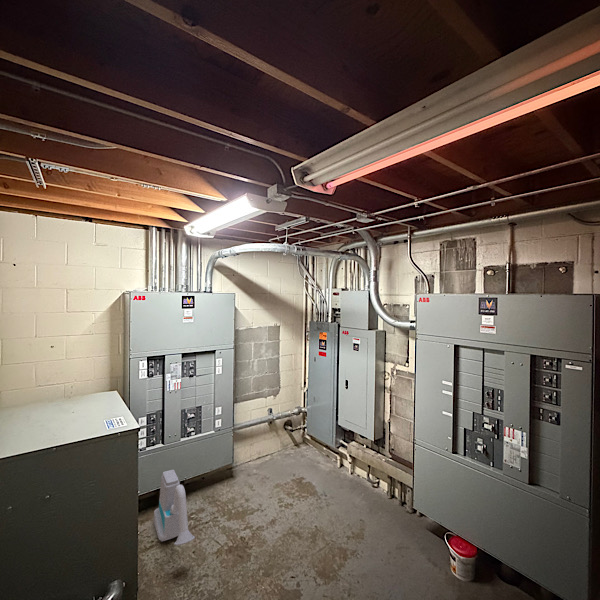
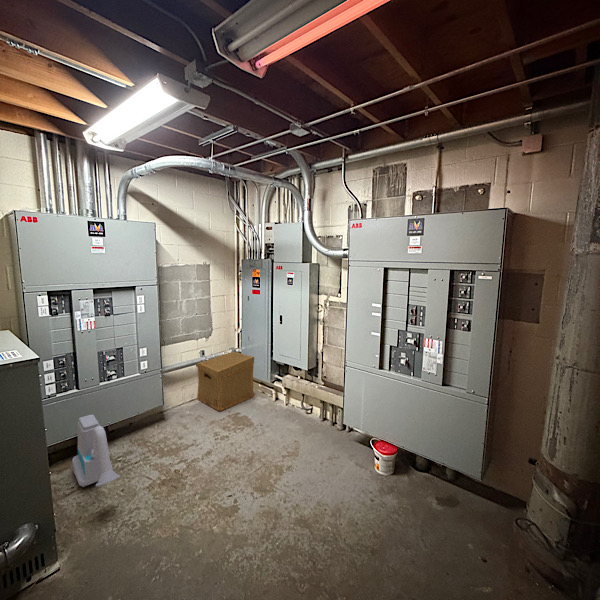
cardboard box: none [262,411,319,476] -> present [196,352,254,412]

